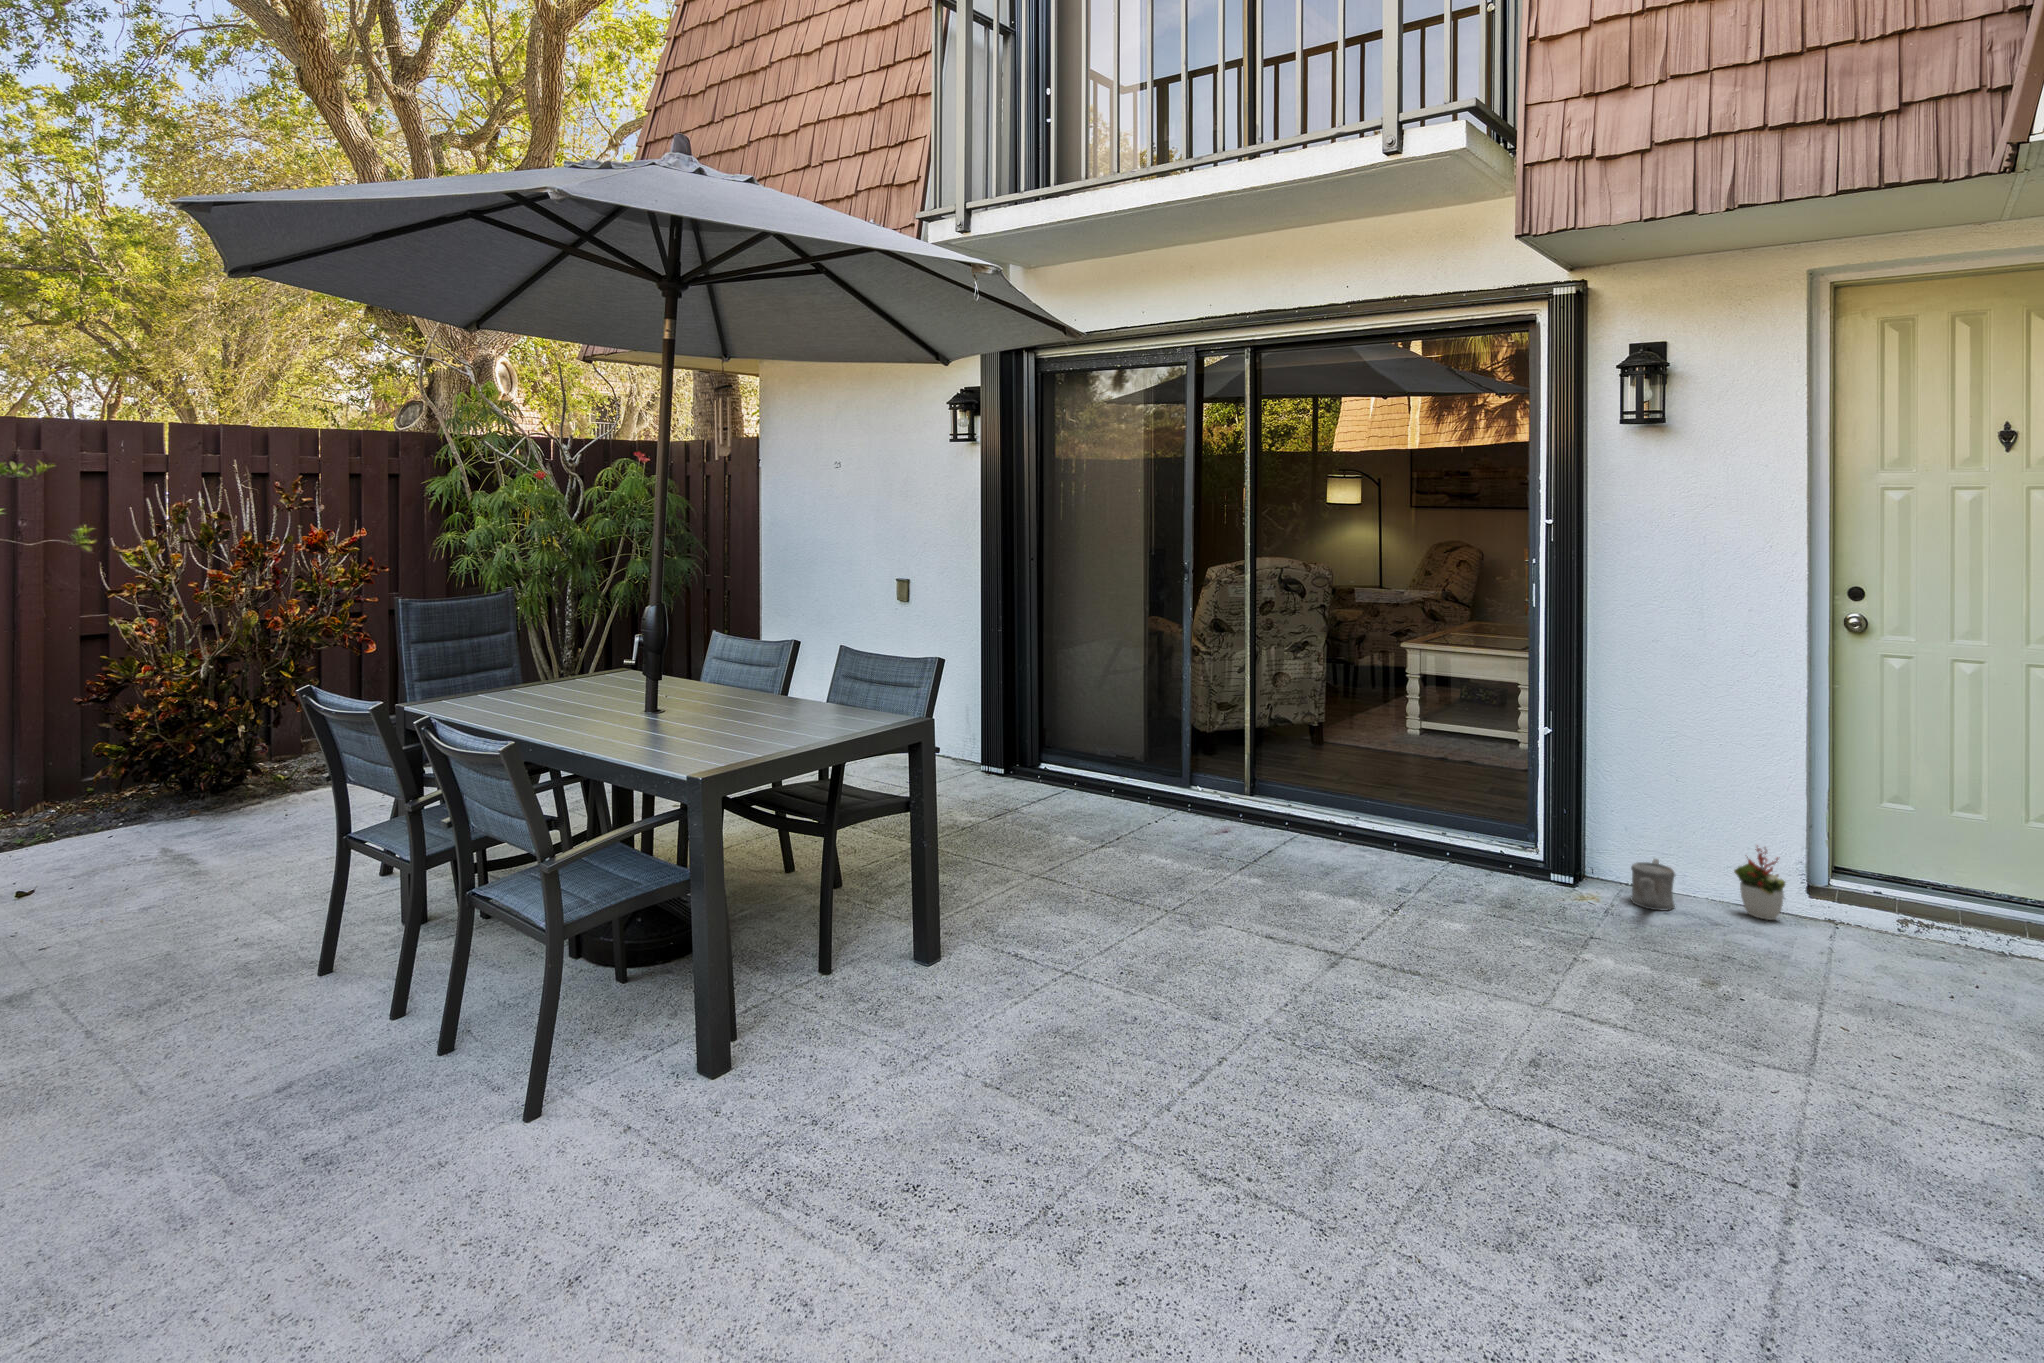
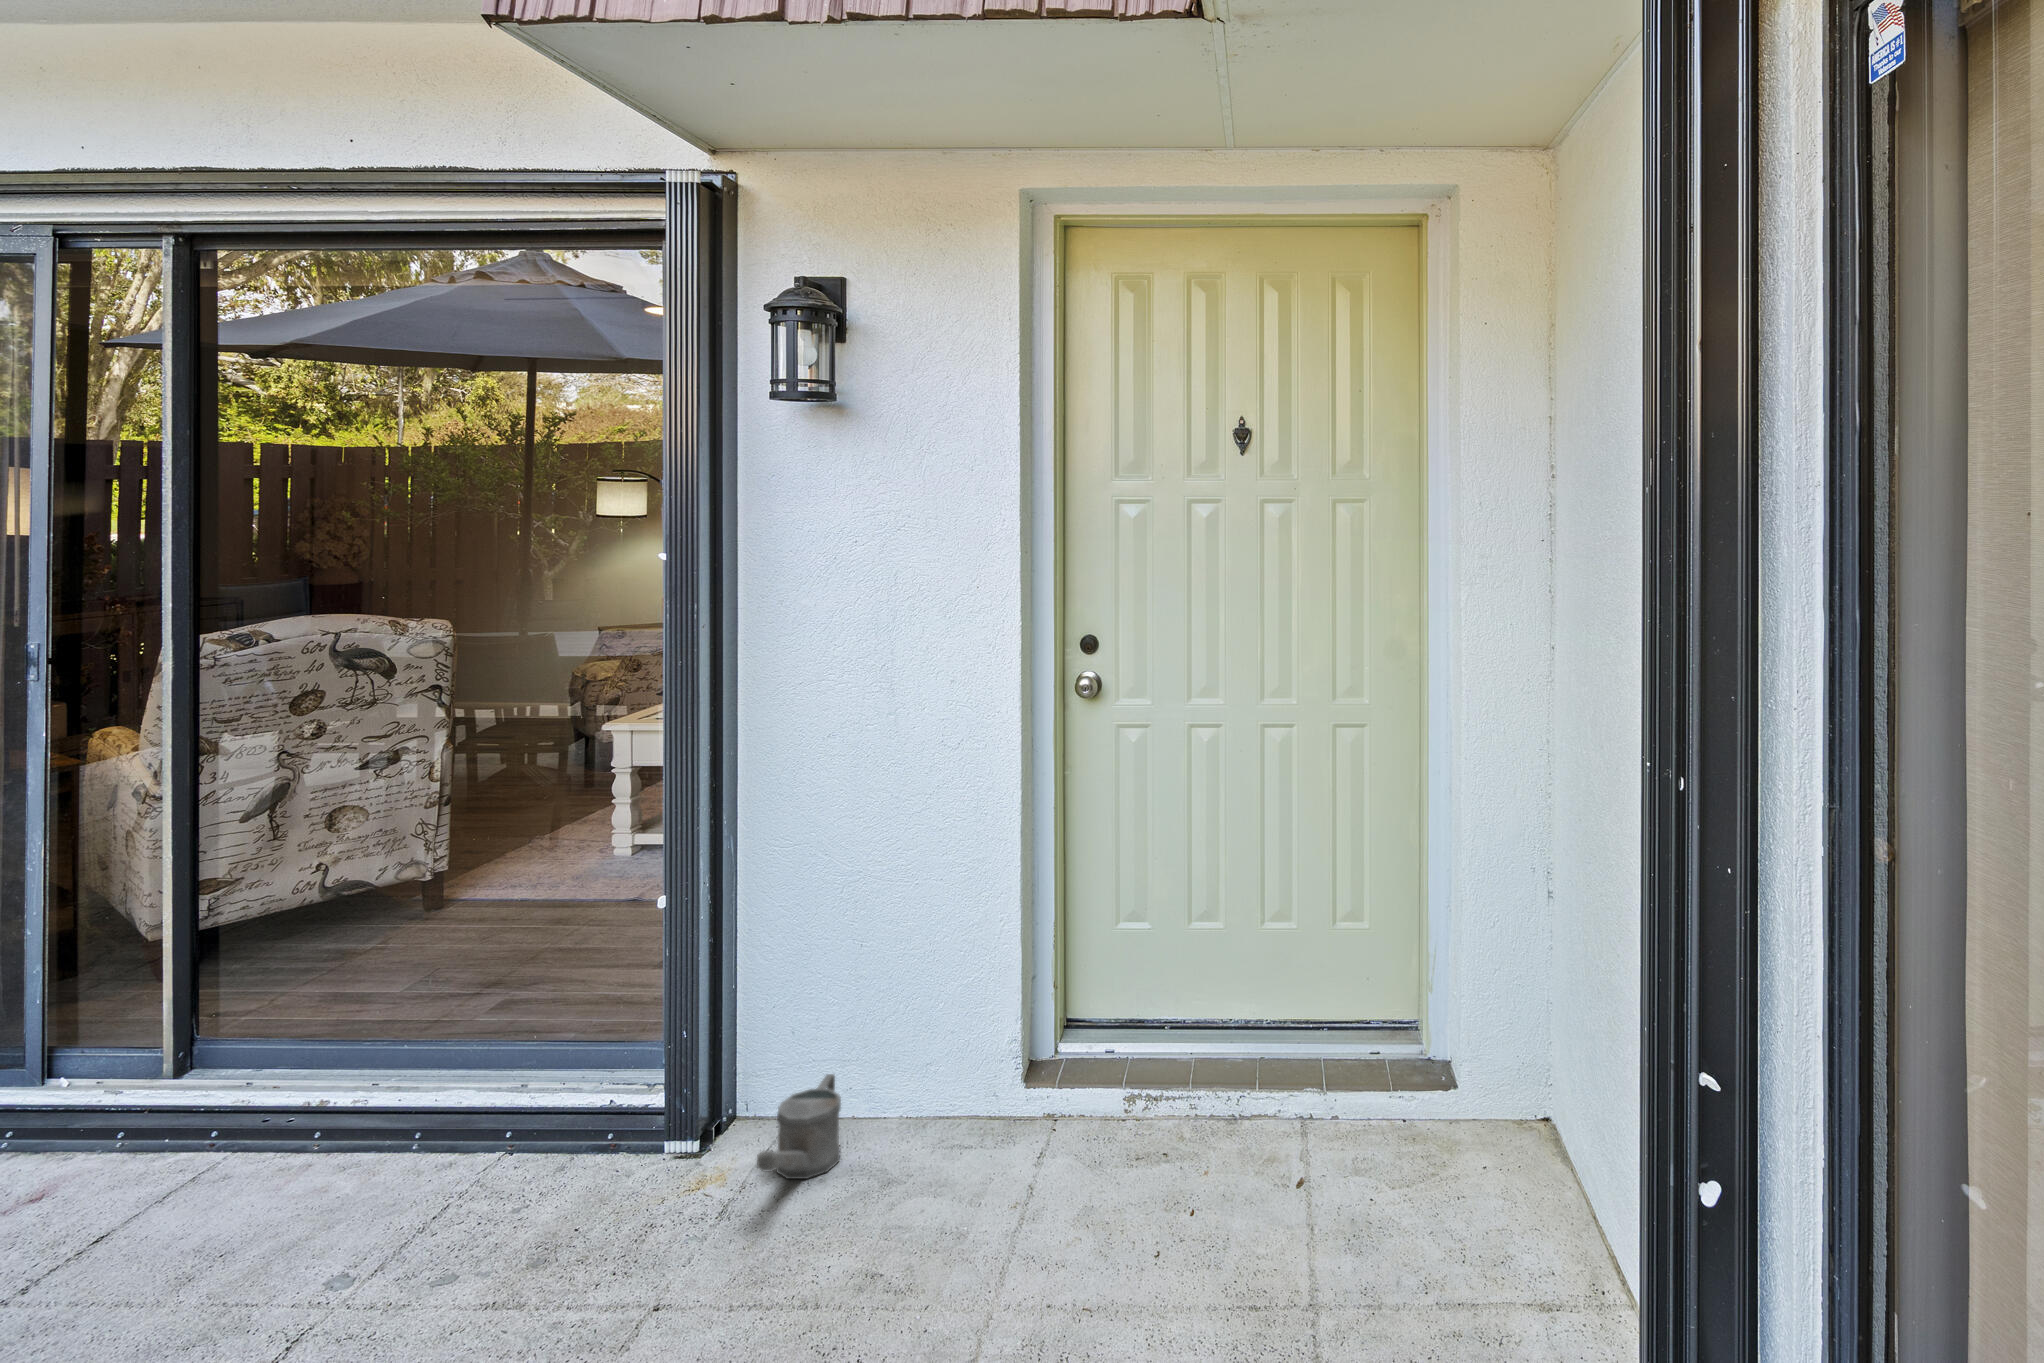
decorative plant: present [1734,848,1785,920] -> none [926,1031,989,1147]

